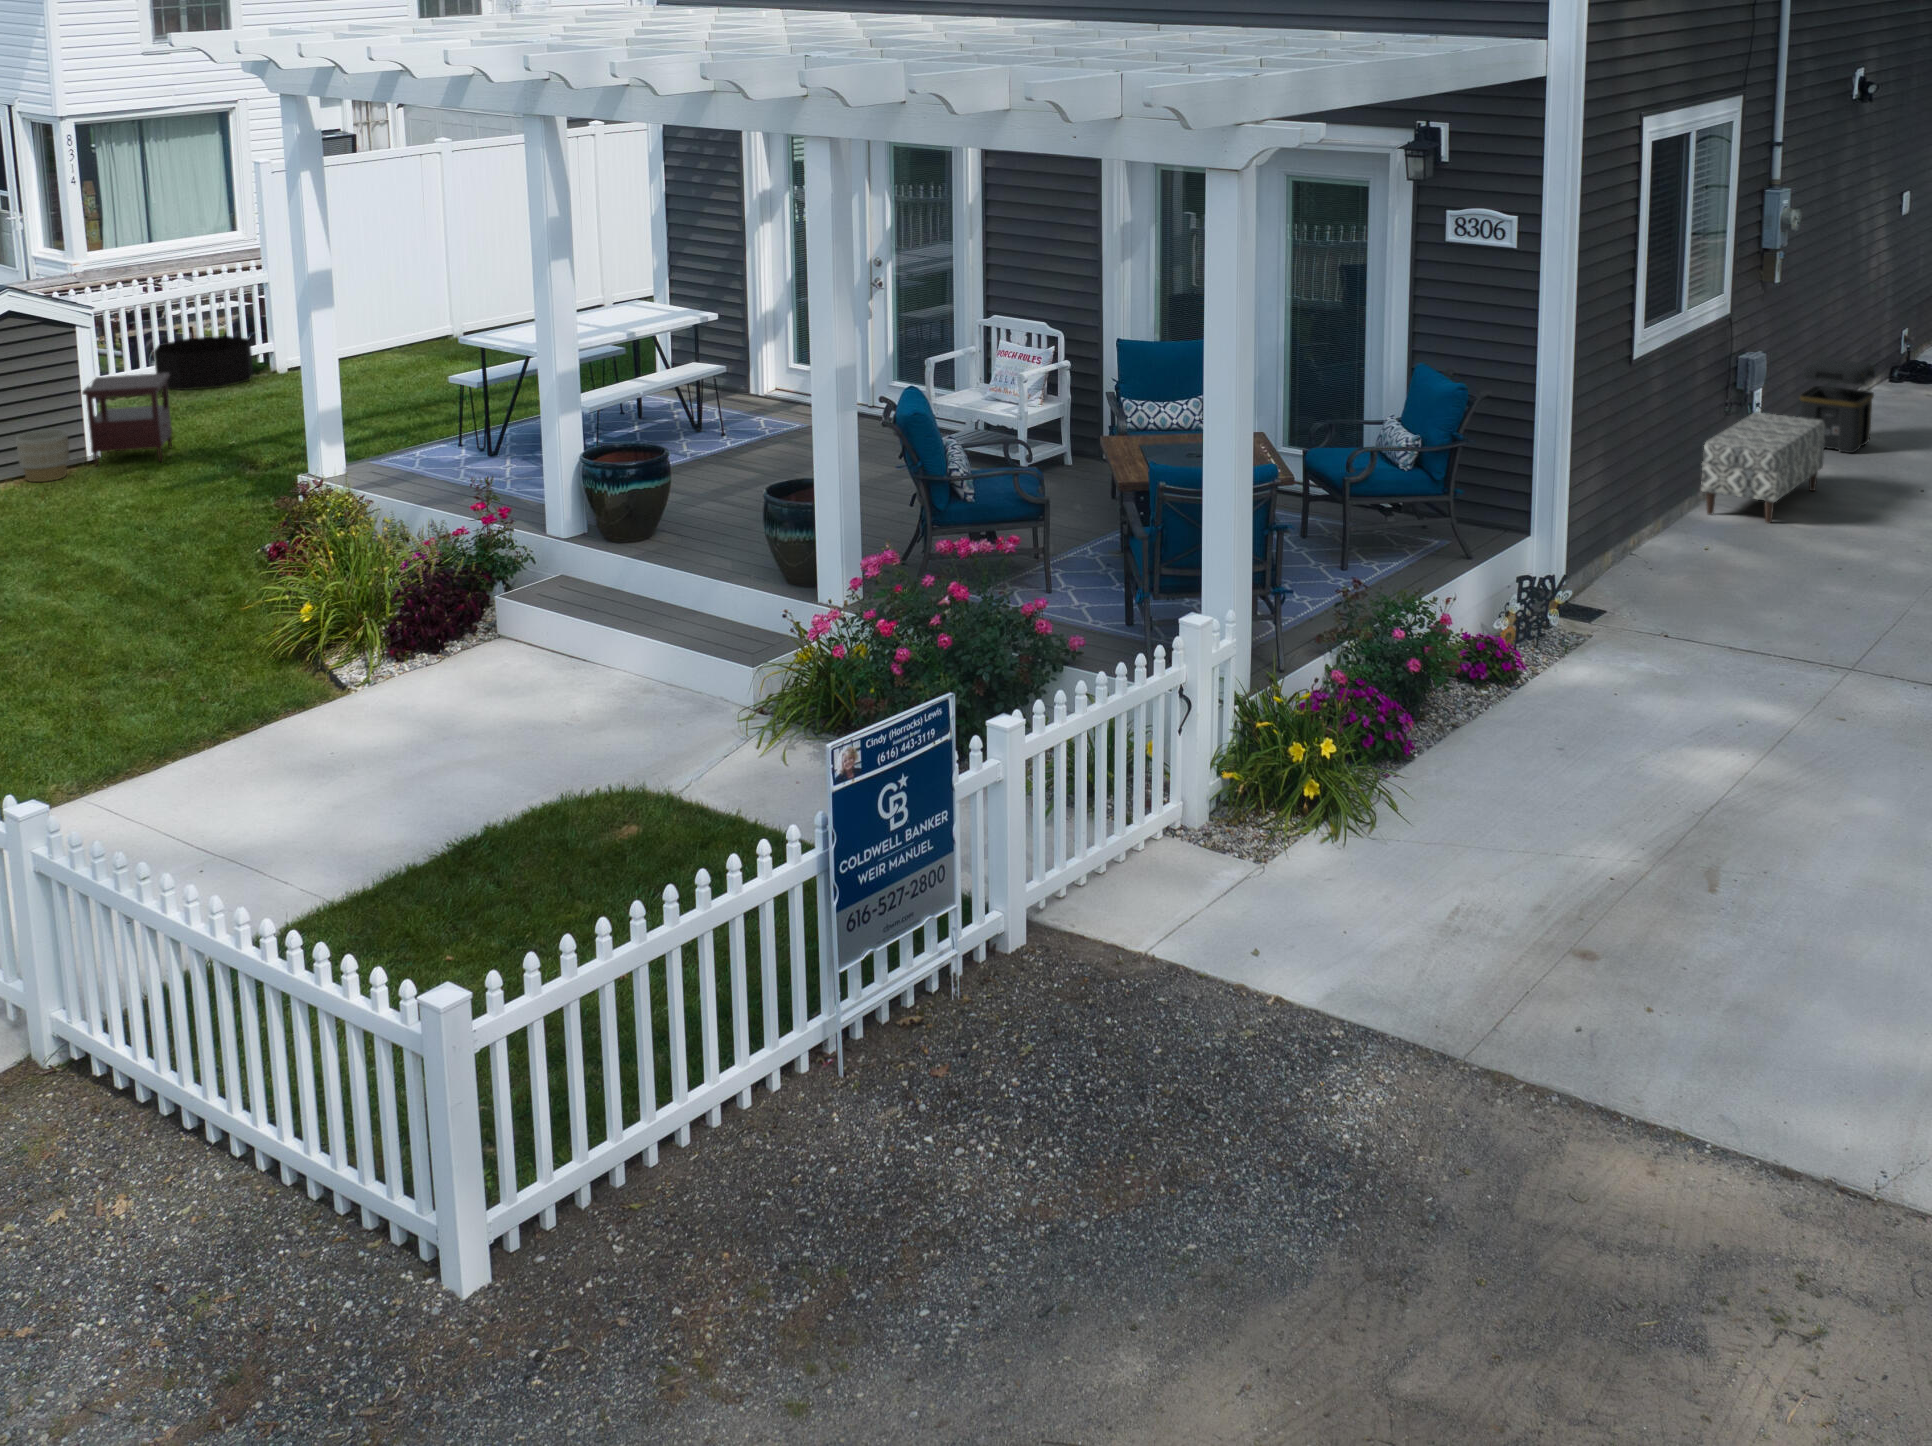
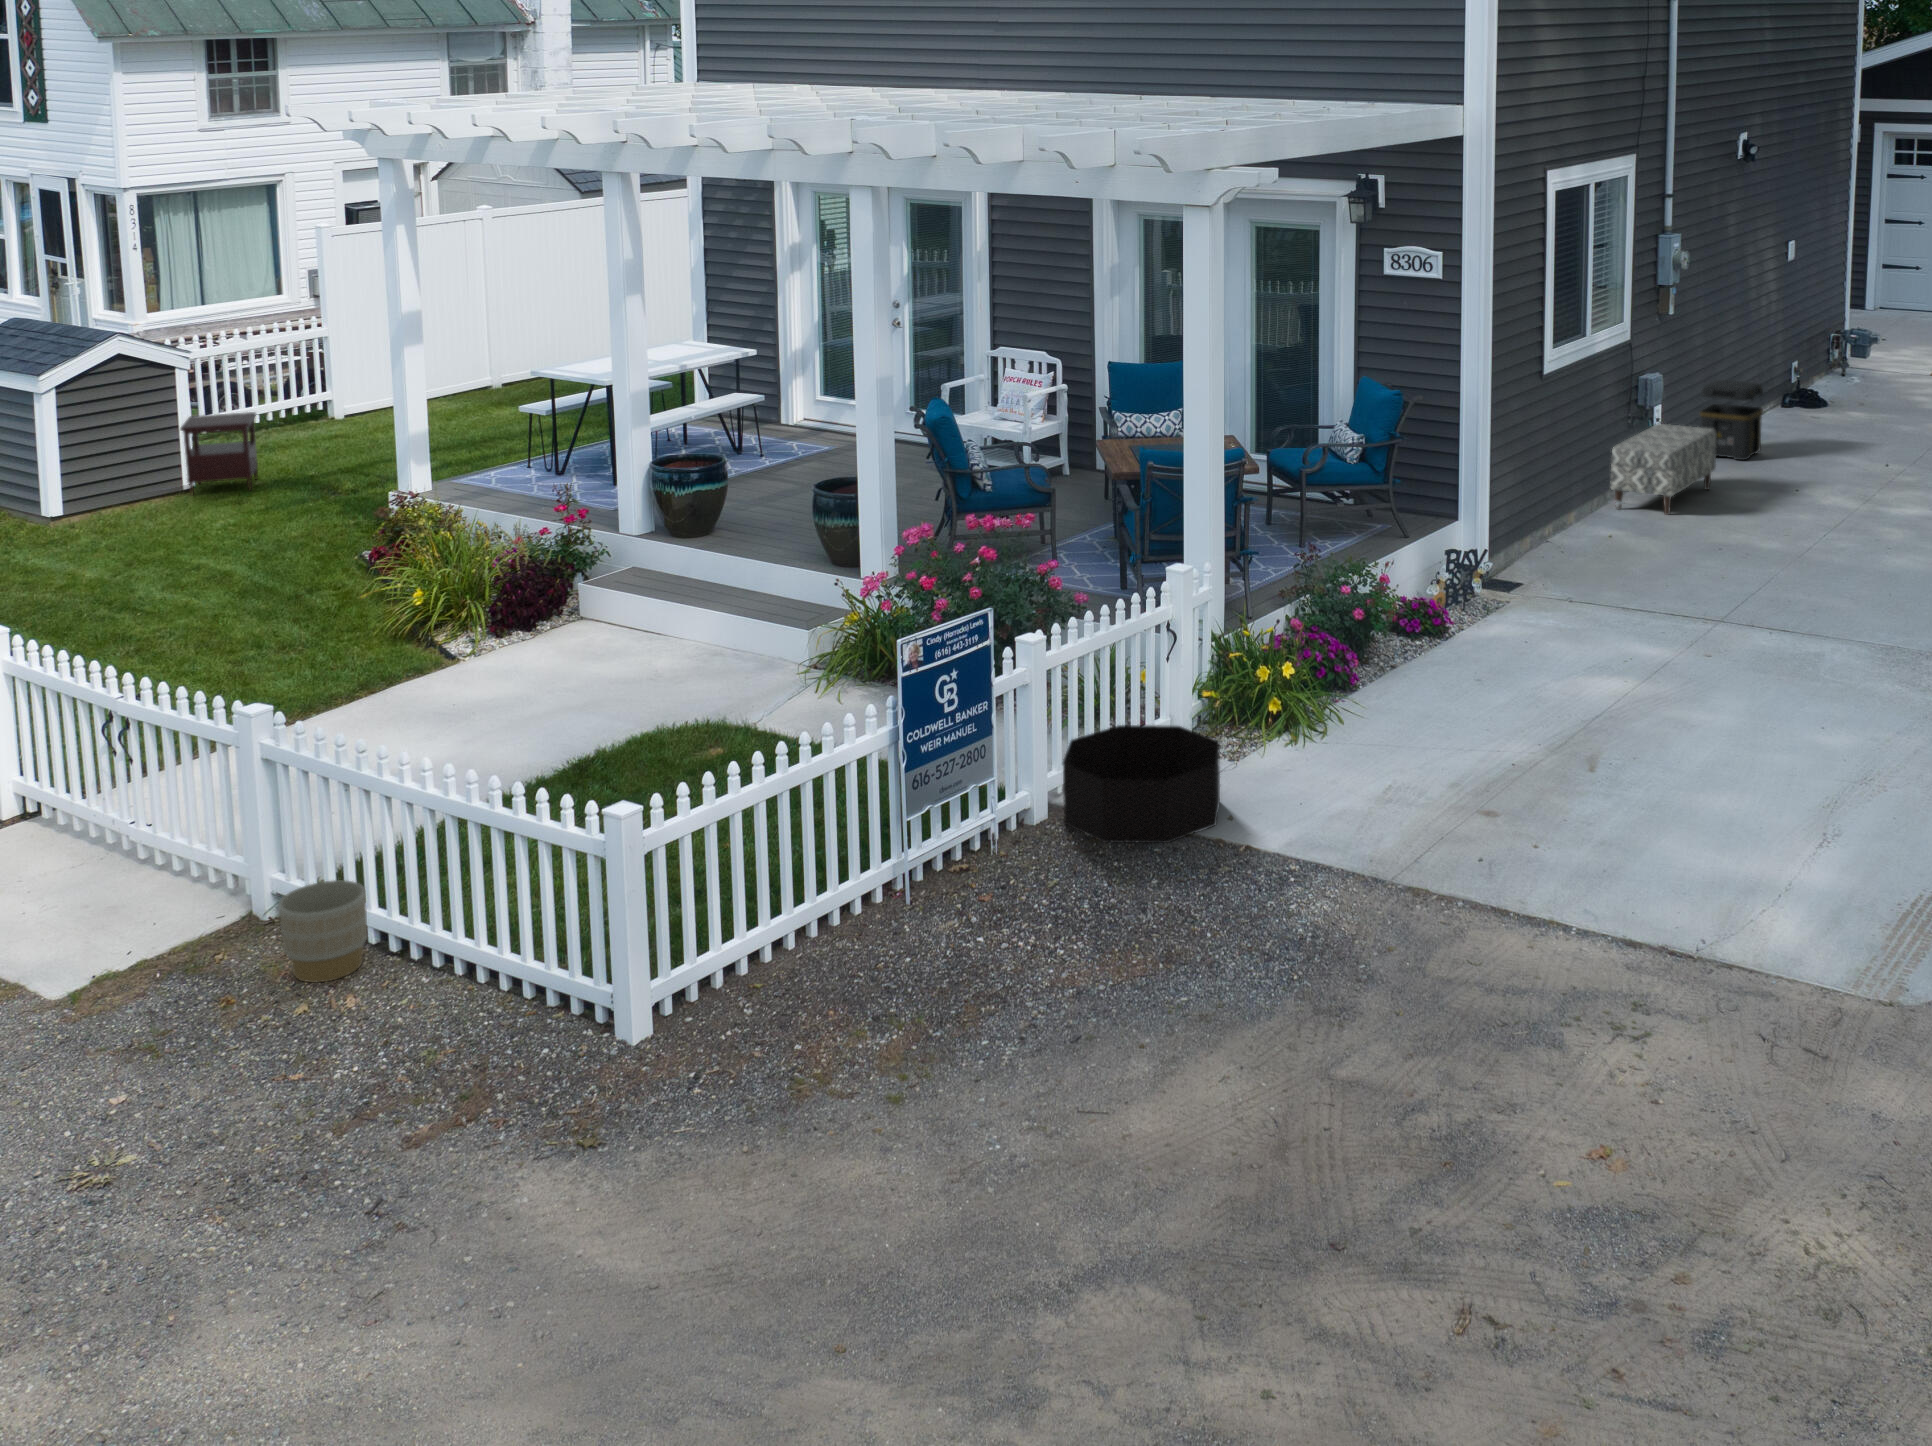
basket: present [154,336,253,390] -> present [1063,725,1220,843]
planter: present [16,430,69,482] -> present [279,880,367,982]

